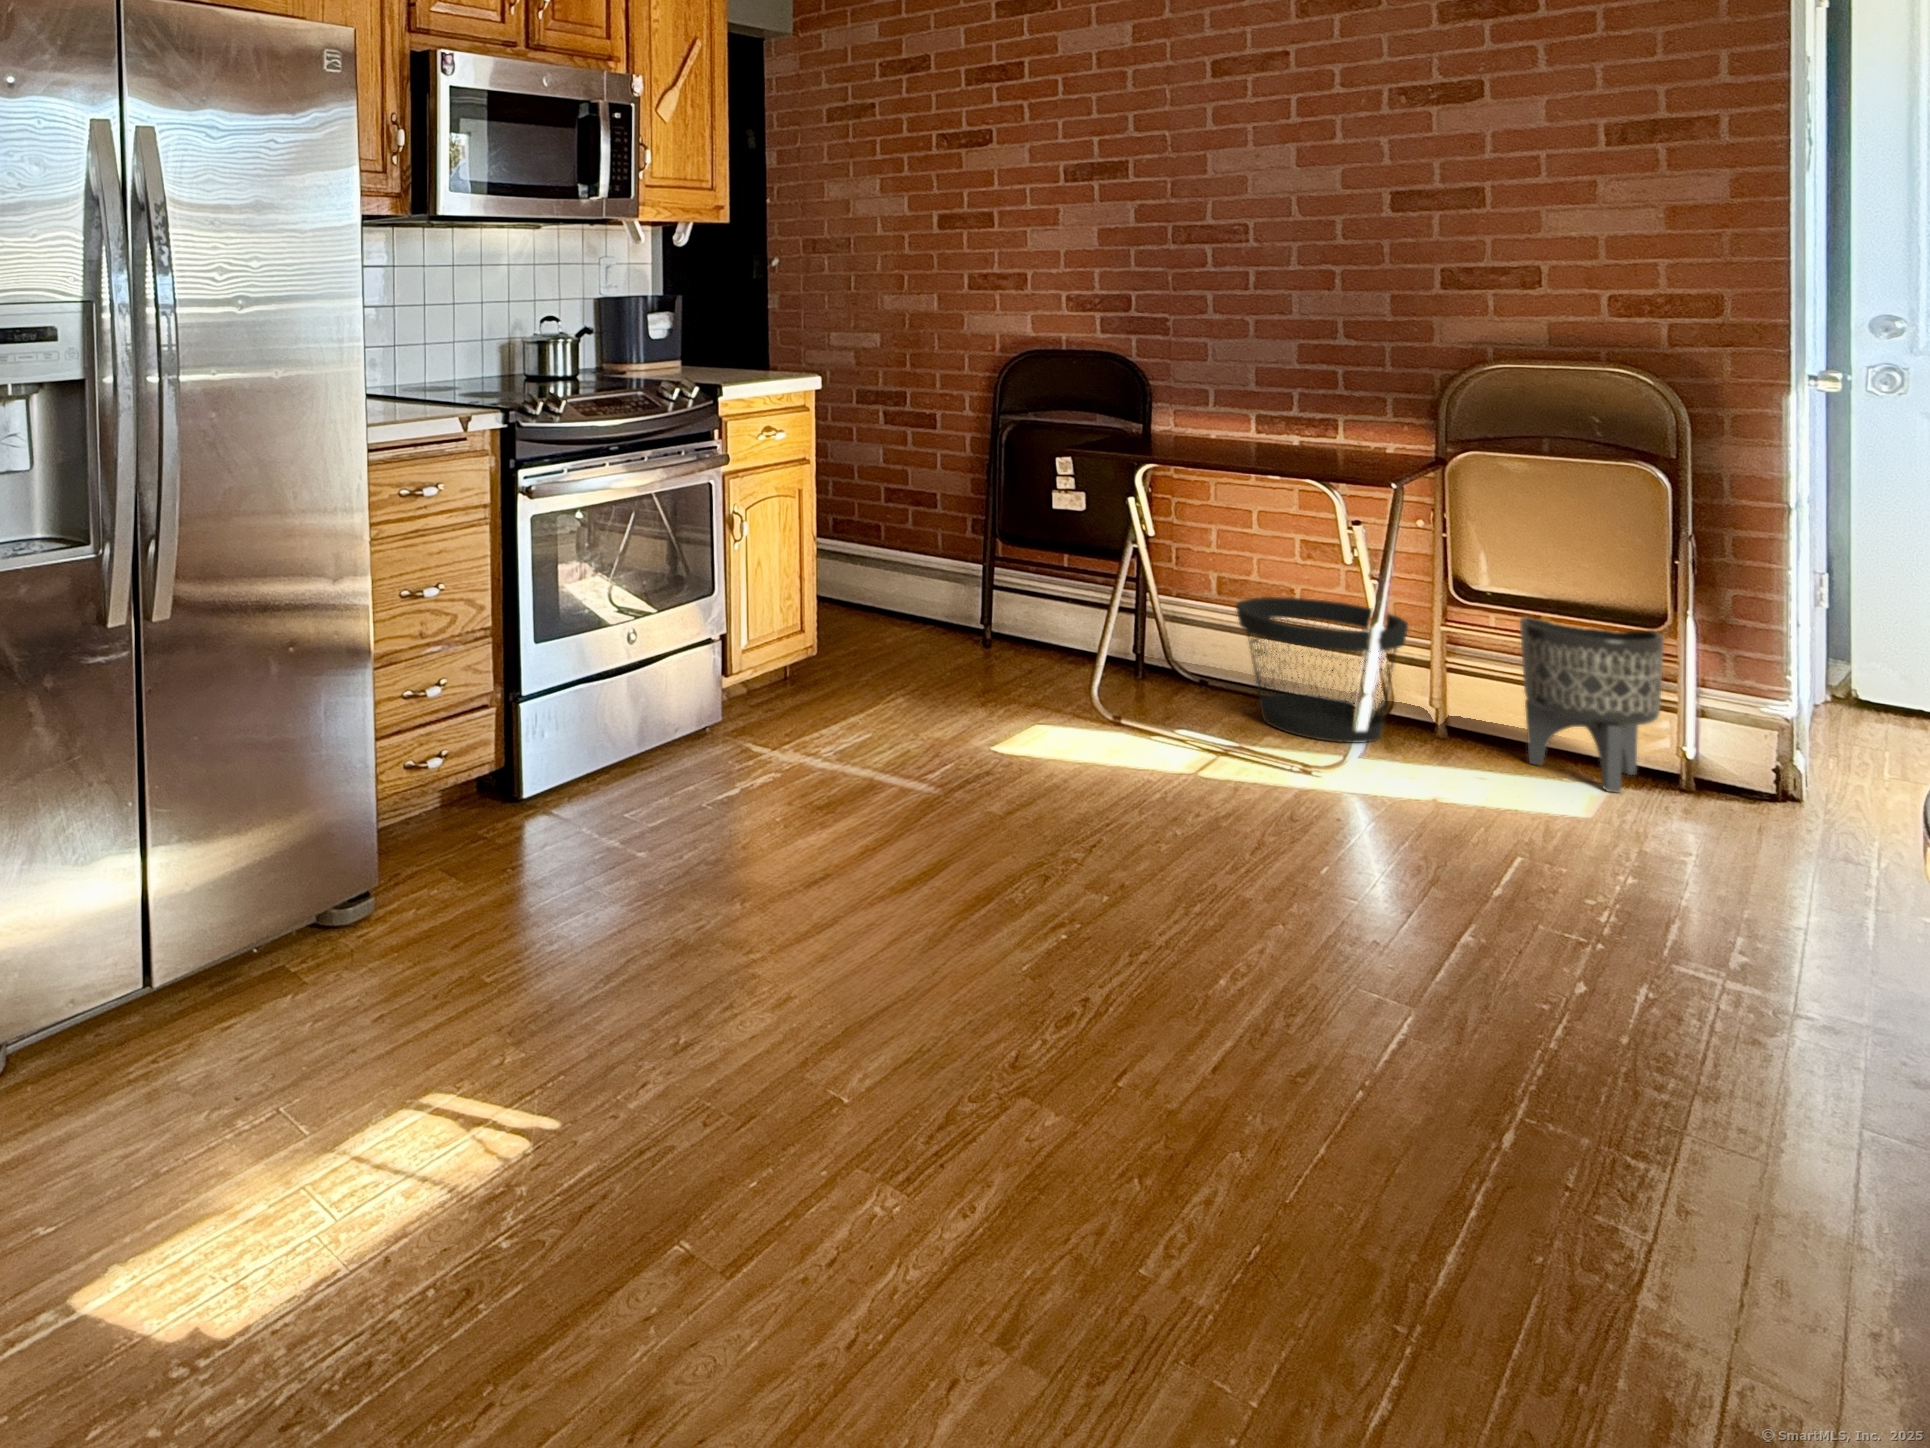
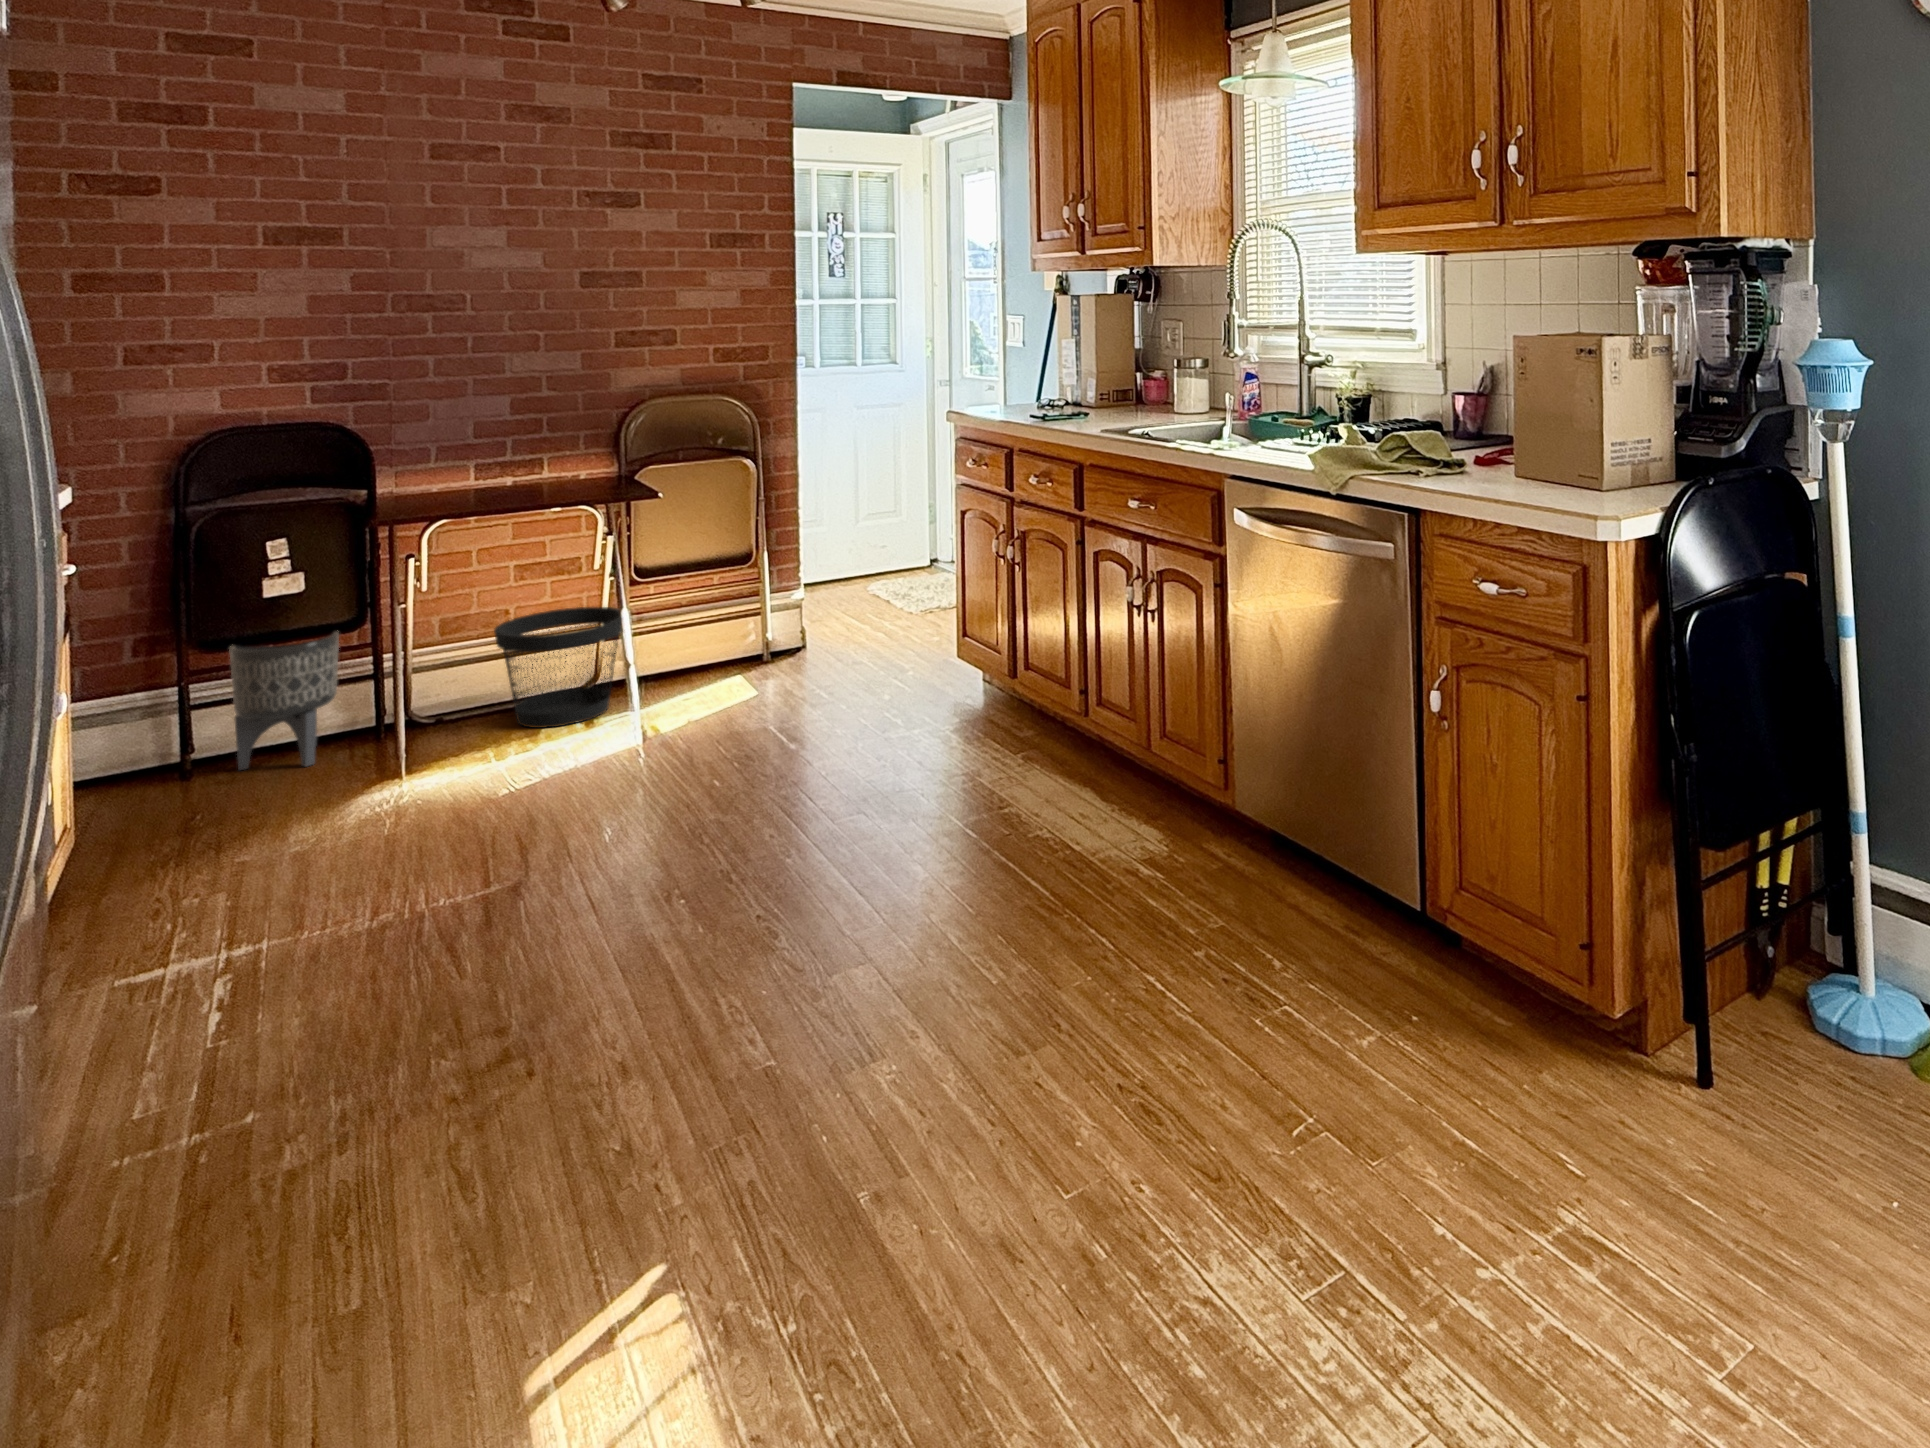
planter: present [1519,617,1664,793] -> present [230,632,339,770]

